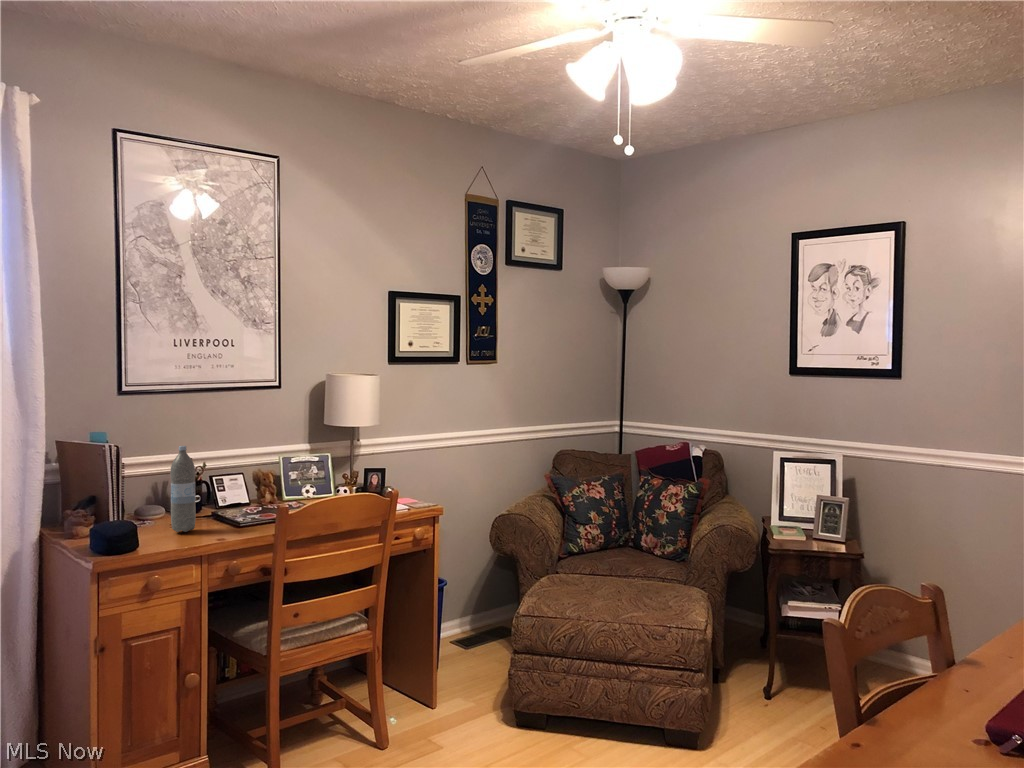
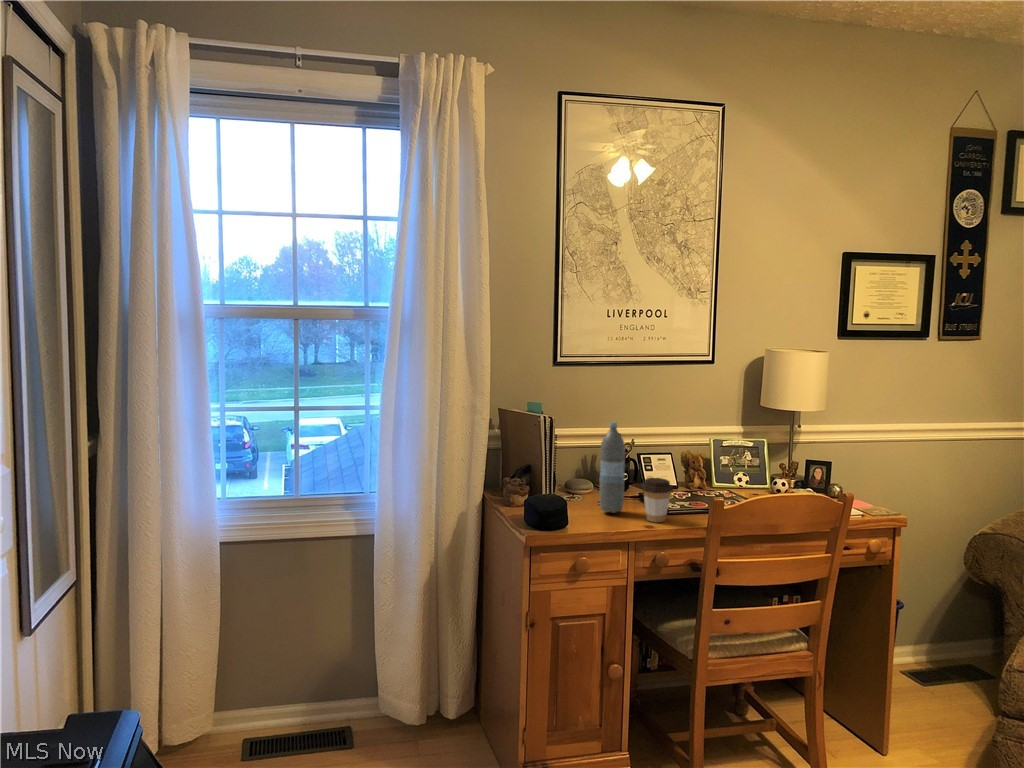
coffee cup: none [212,494,243,535] -> present [641,478,673,522]

